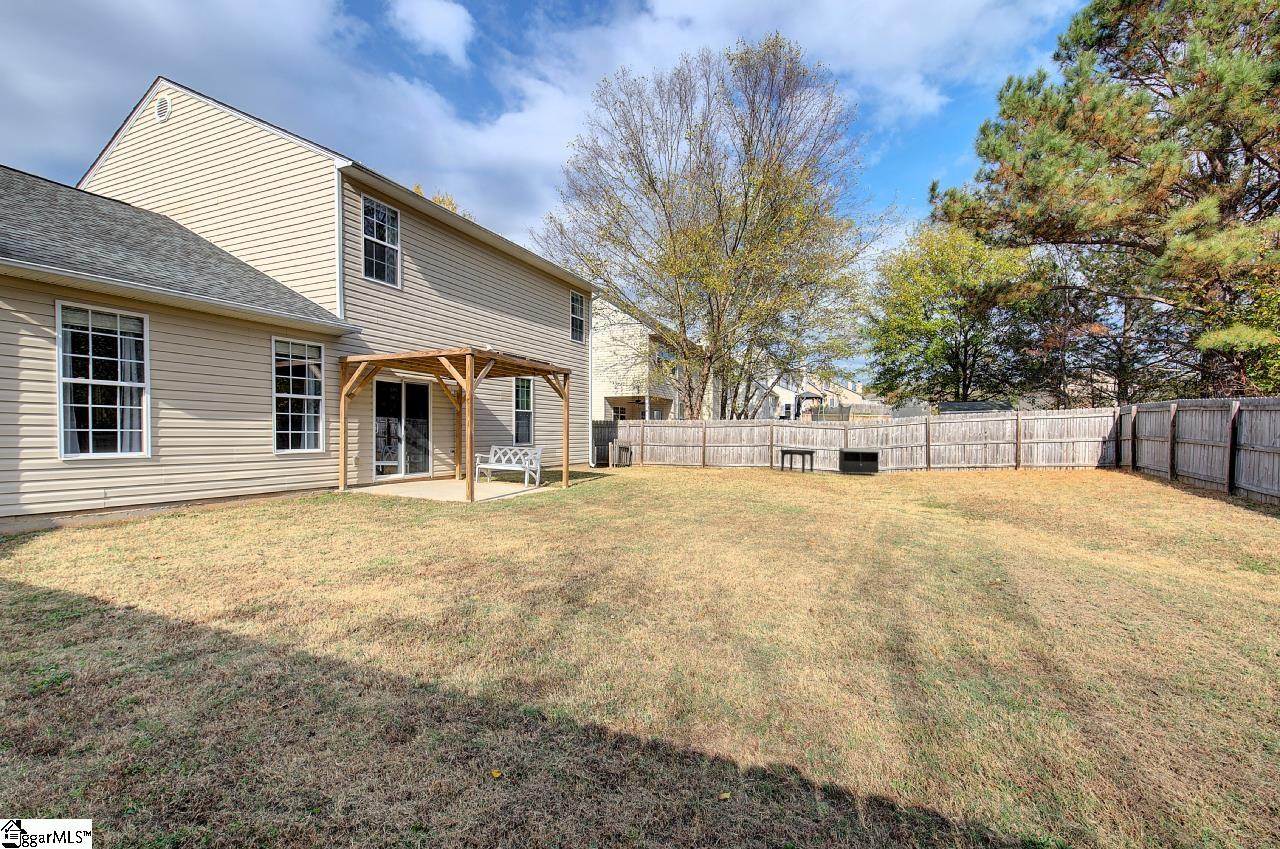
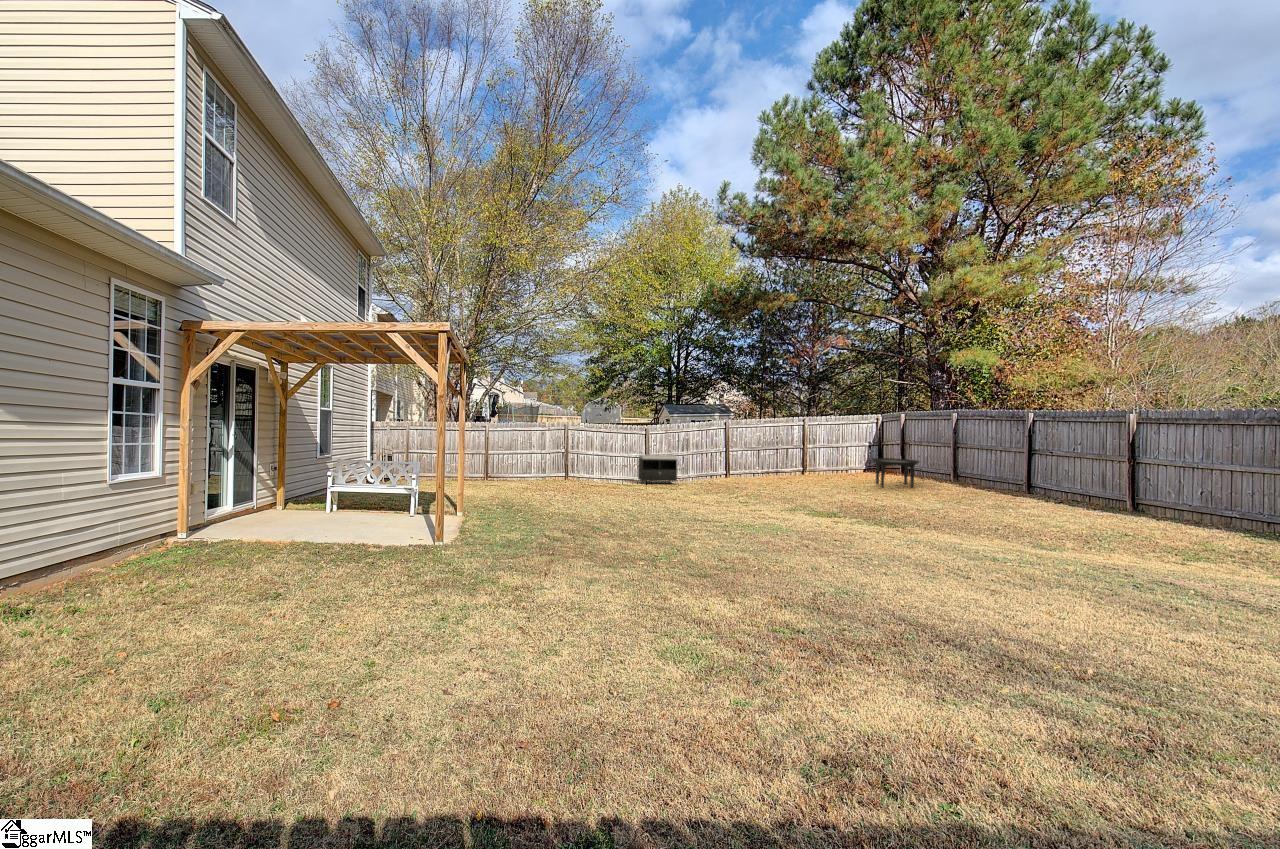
round table: present [780,450,816,473] -> present [872,458,919,488]

